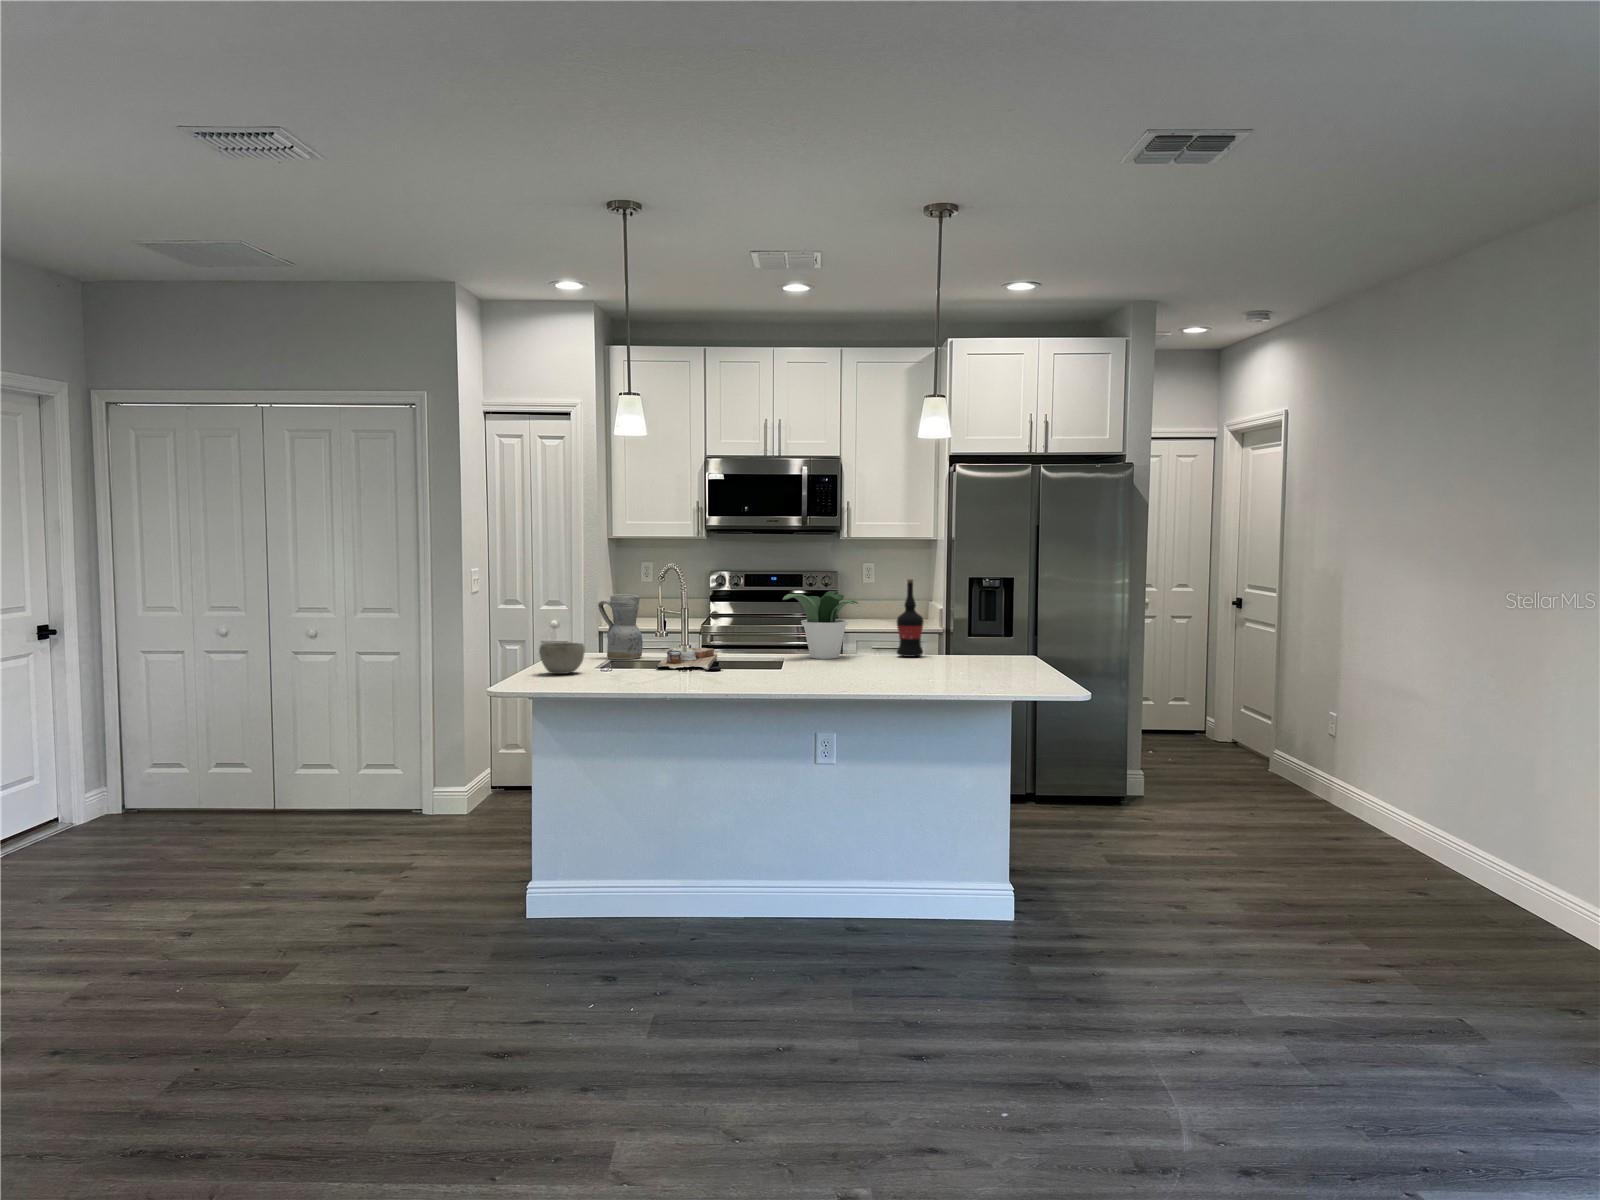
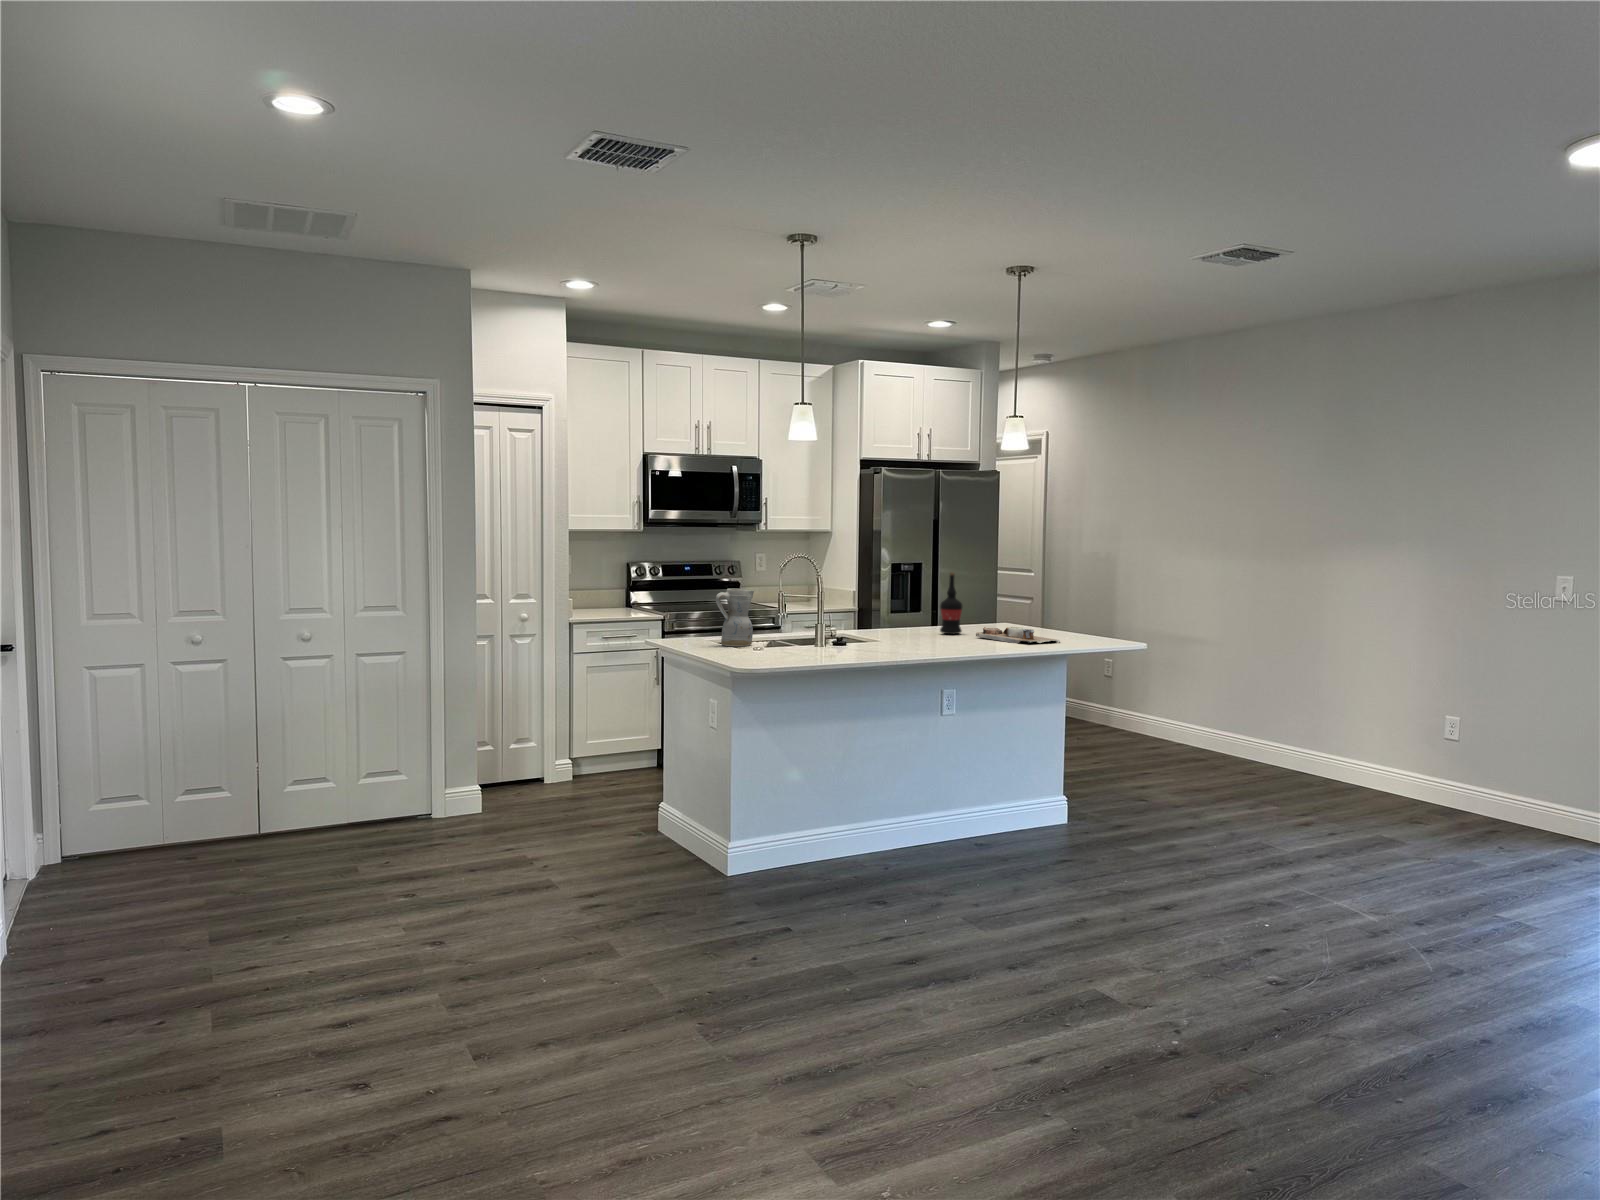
potted plant: present [783,591,858,659] -> none [868,583,924,639]
bowl: present [539,642,585,674] -> none [751,632,788,659]
cutting board: present [656,647,717,670] -> present [976,627,1060,644]

